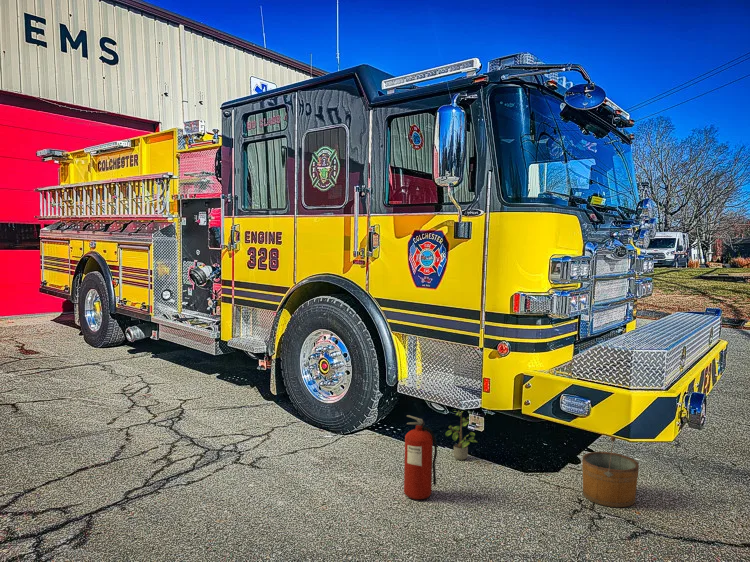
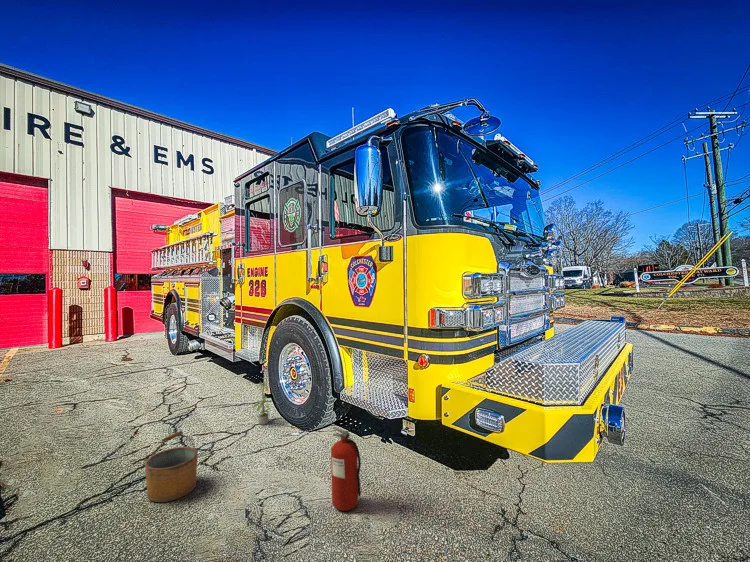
potted plant: present [445,411,477,460] -> present [253,382,270,425]
bucket: present [582,436,639,507] -> present [145,431,197,502]

